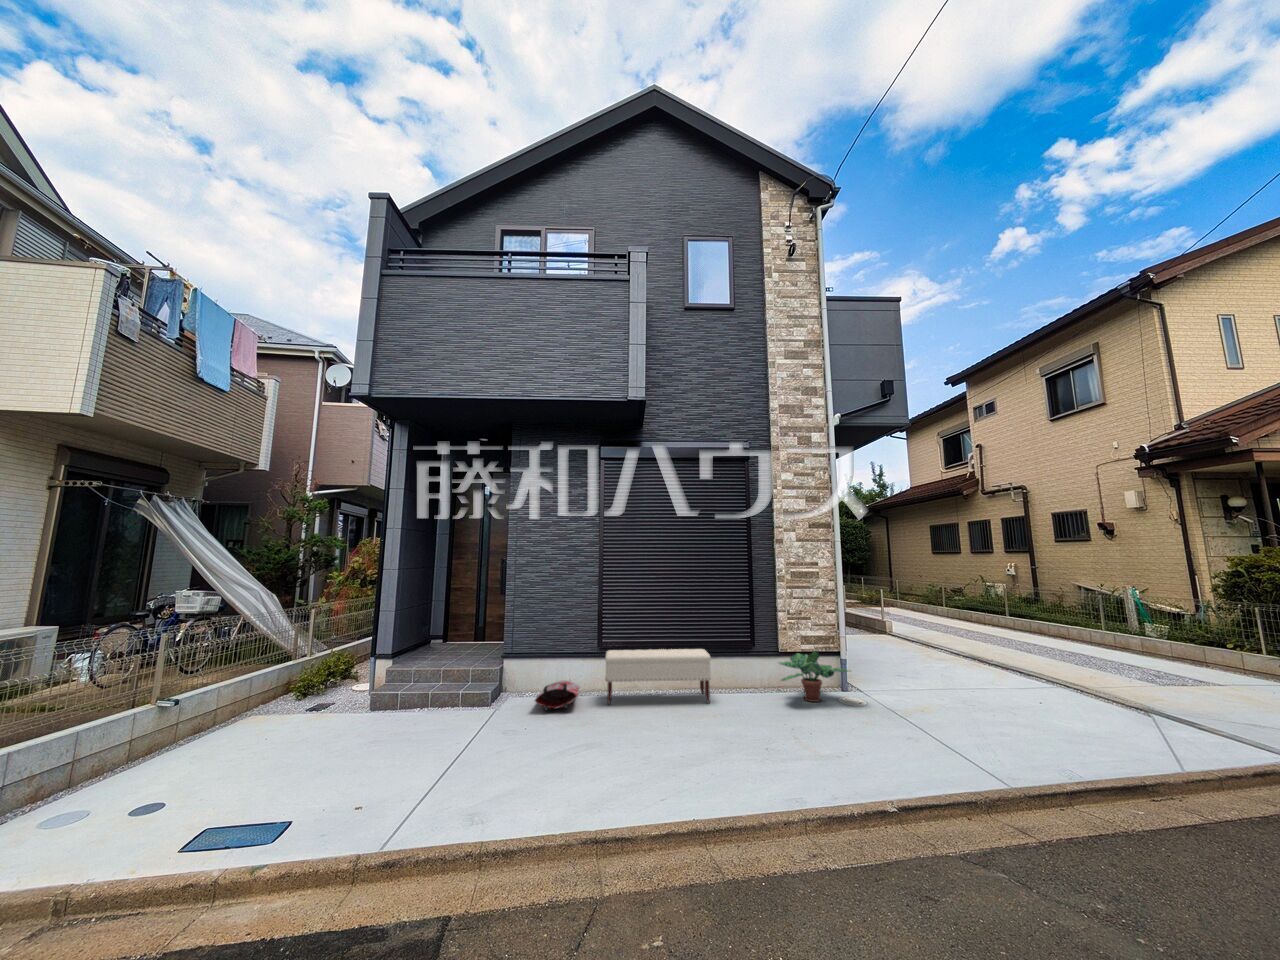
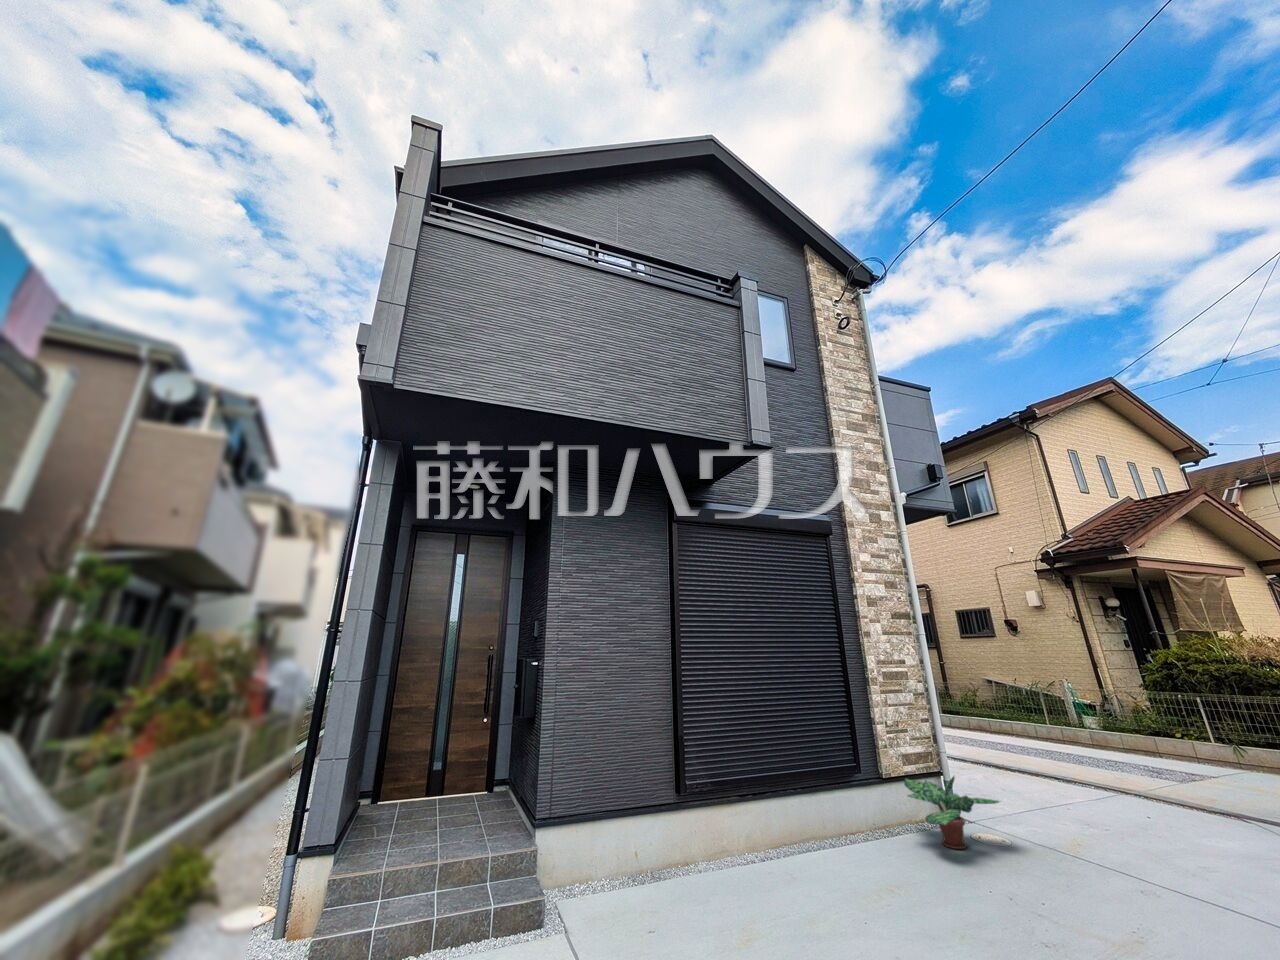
bench: present [605,649,711,705] -> none [697,785,855,897]
bag: present [535,681,580,711] -> none [608,859,704,931]

